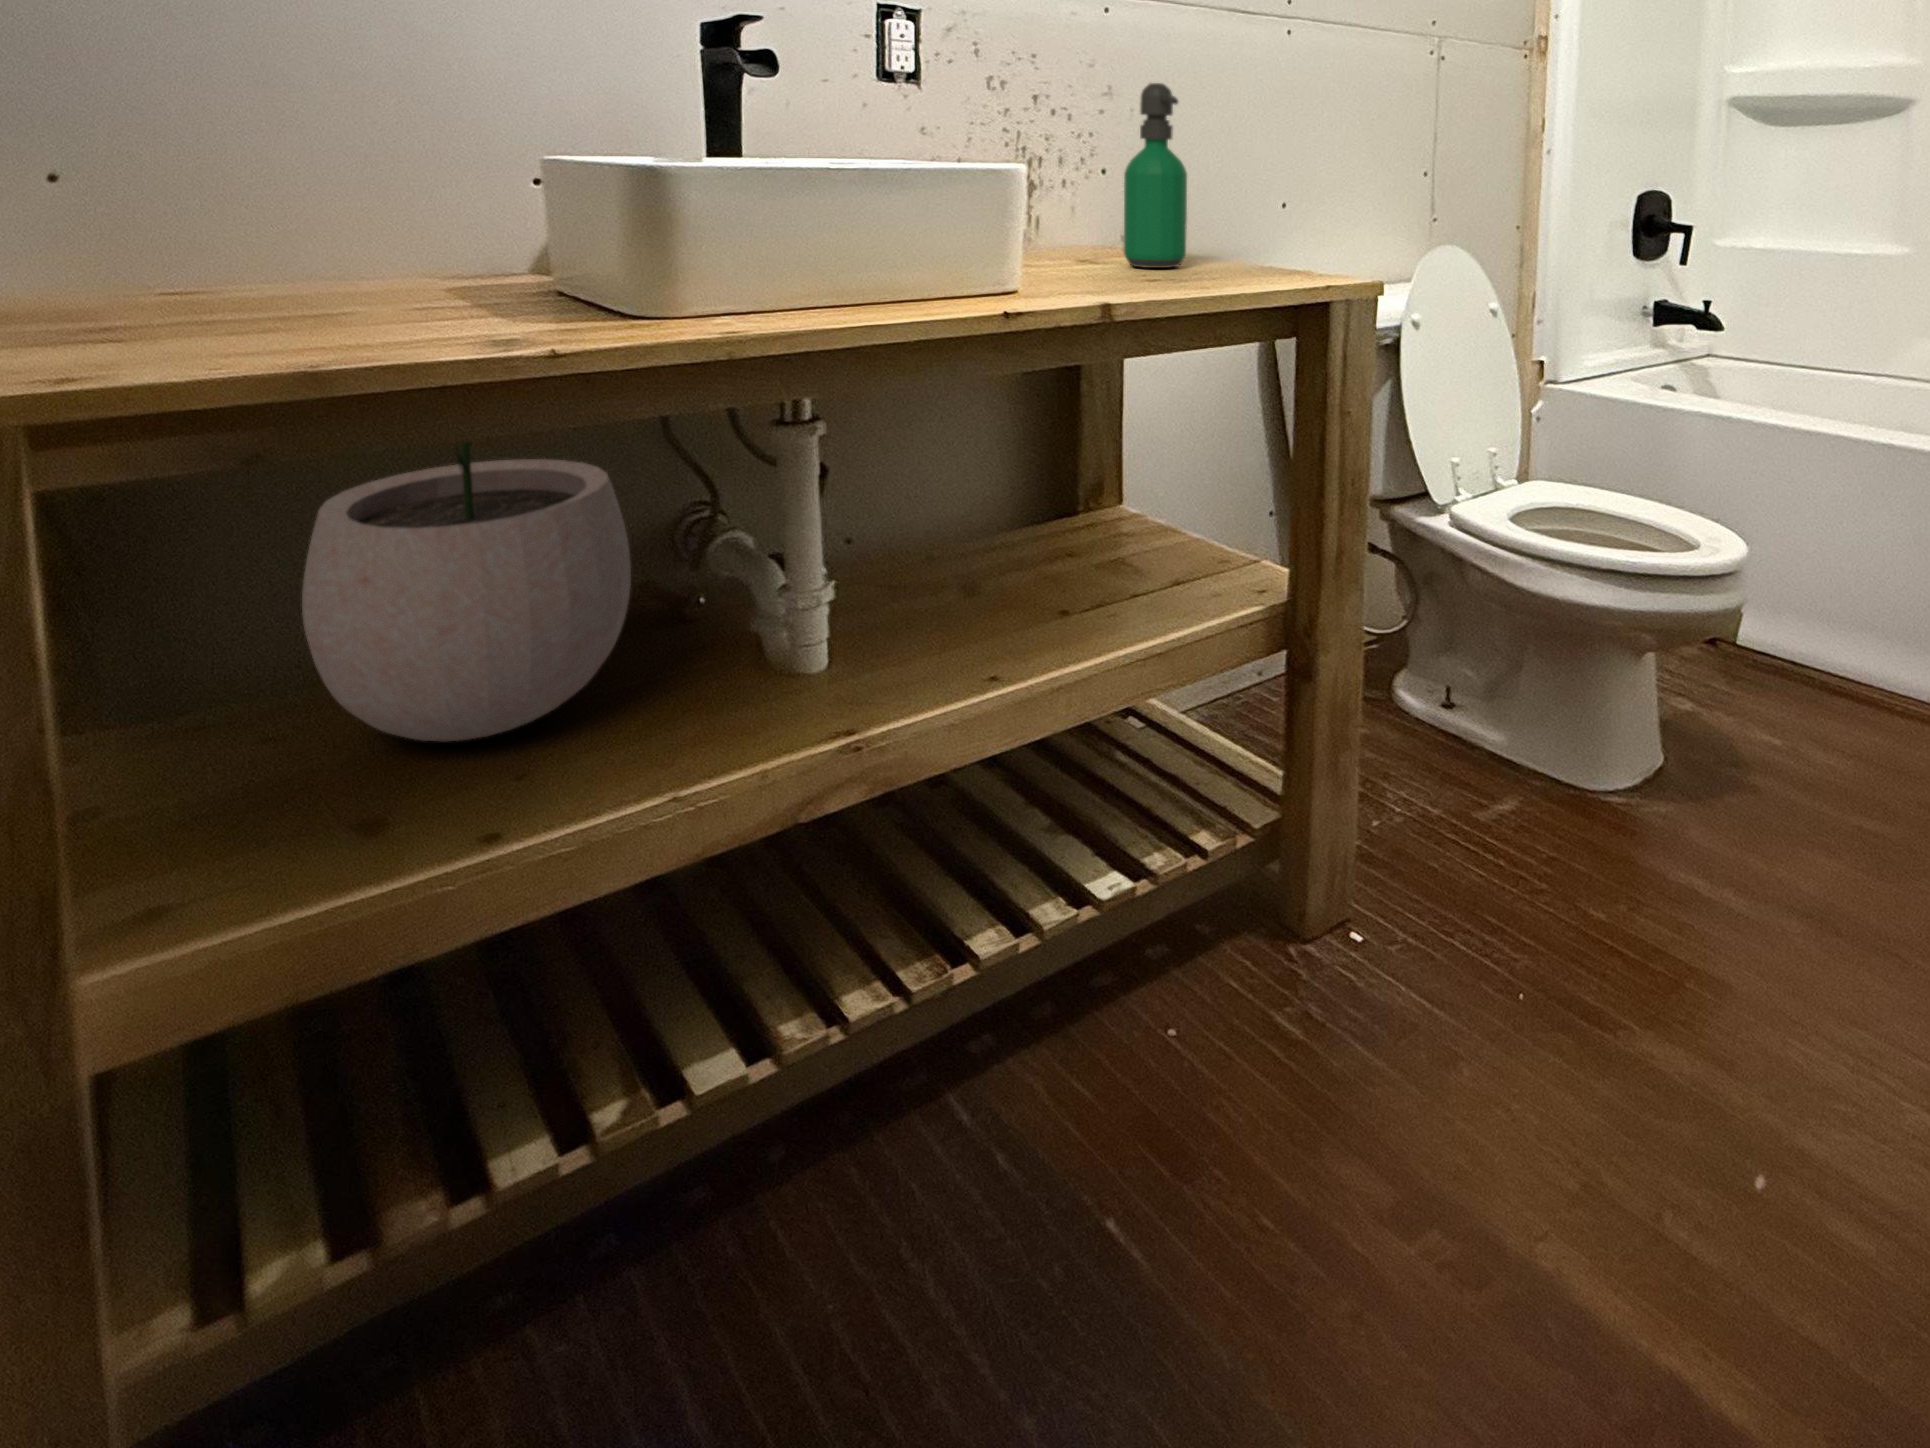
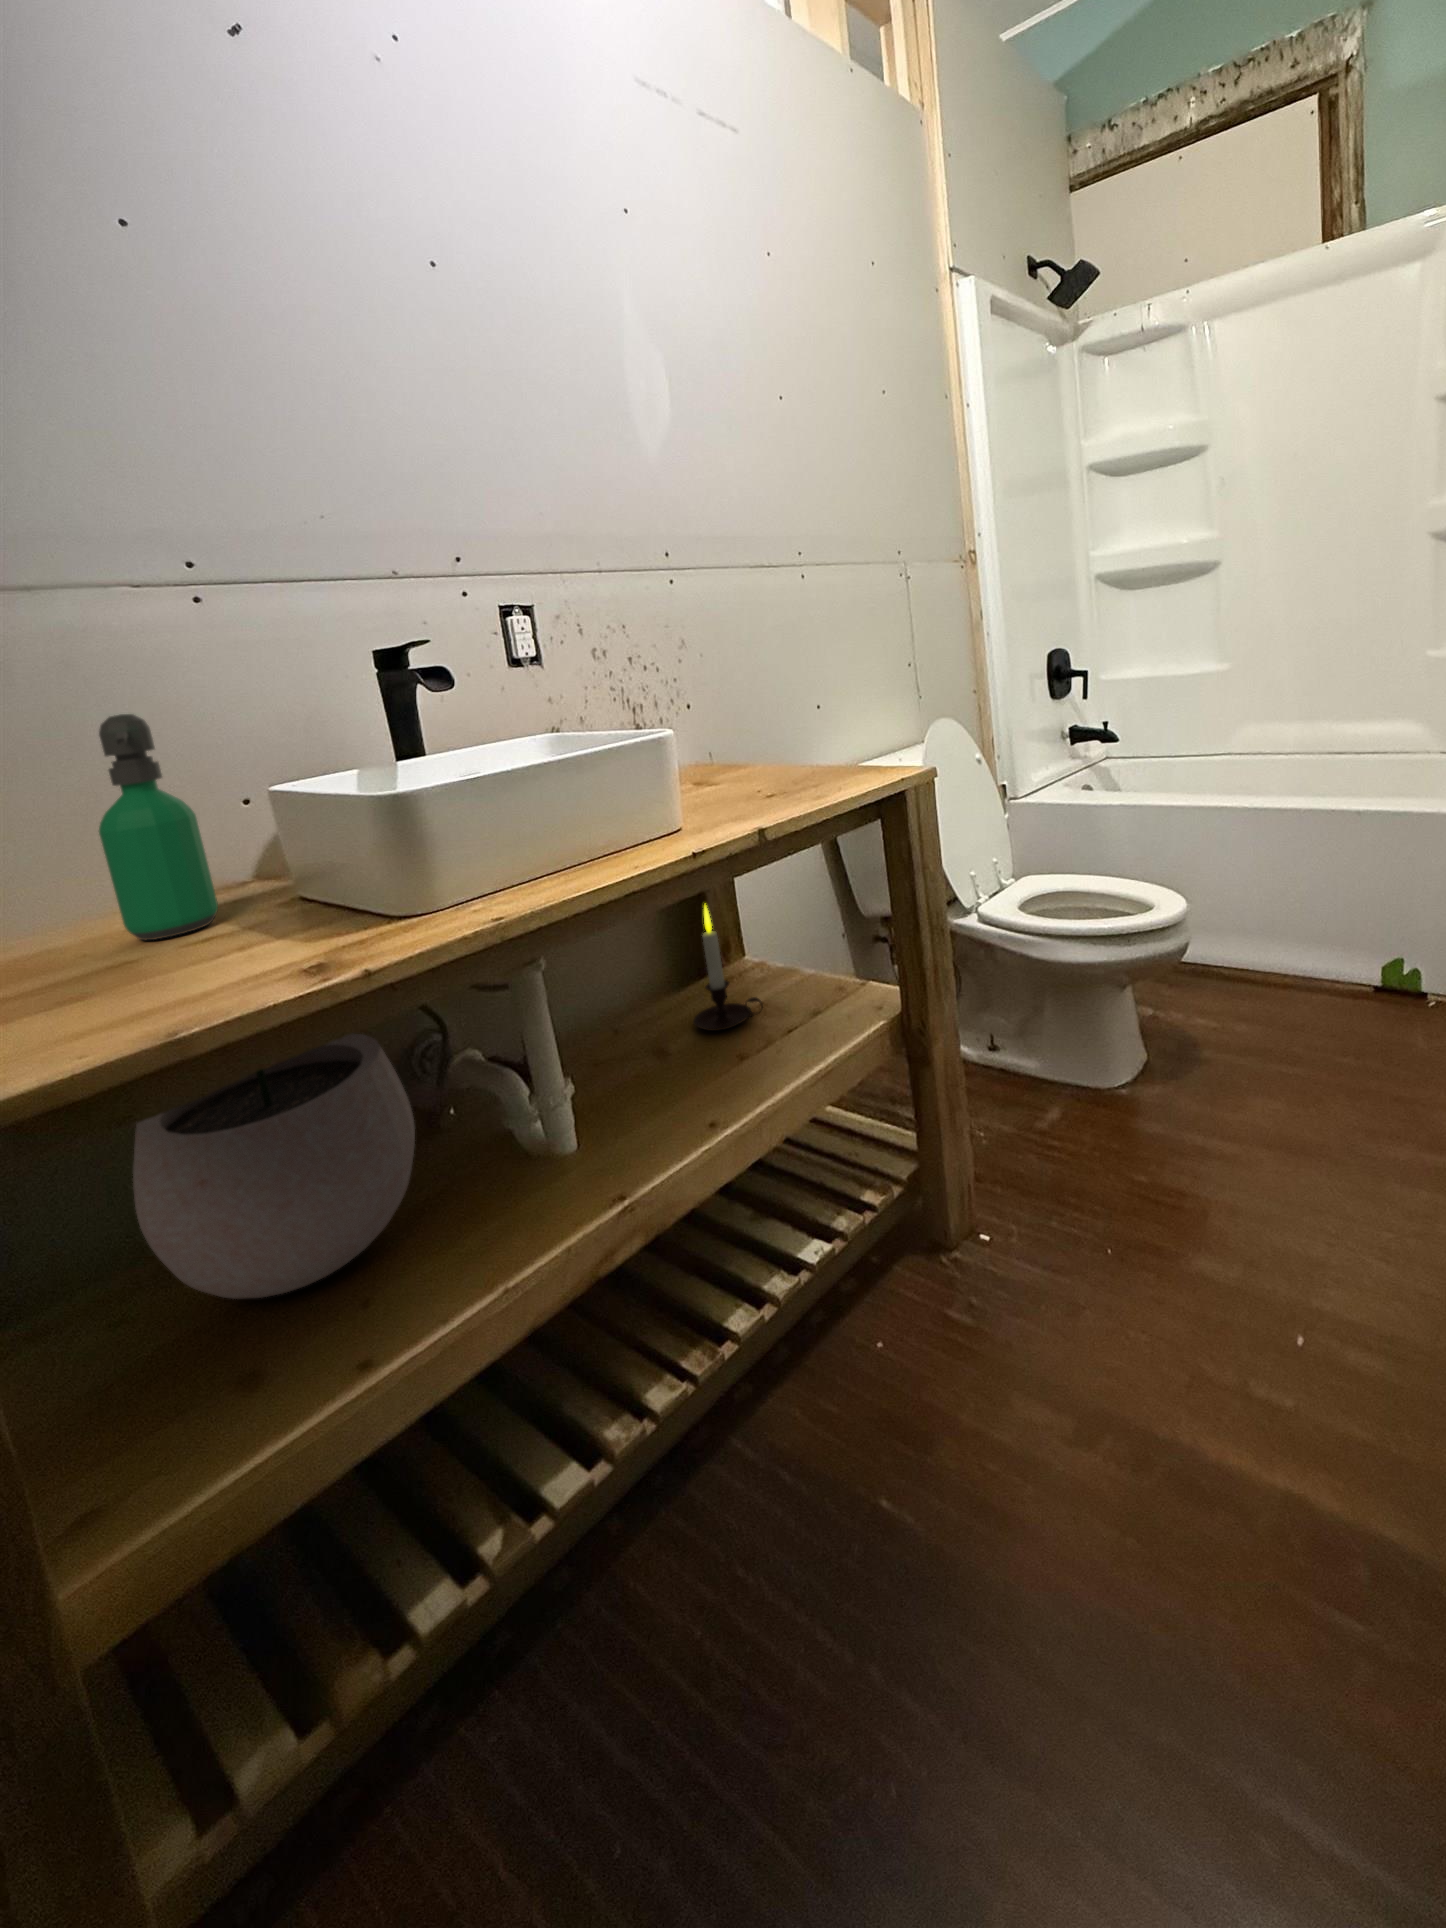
soap dispenser: present [1124,83,1187,268] -> present [99,714,218,940]
candle: none [1023,410,1113,577] -> present [693,905,763,1031]

